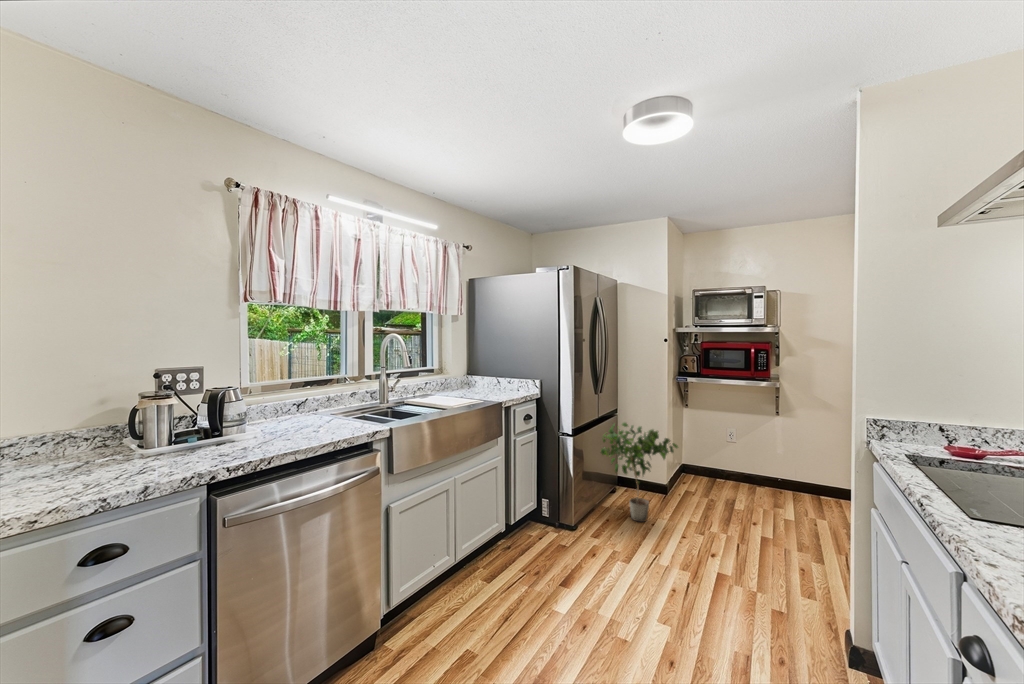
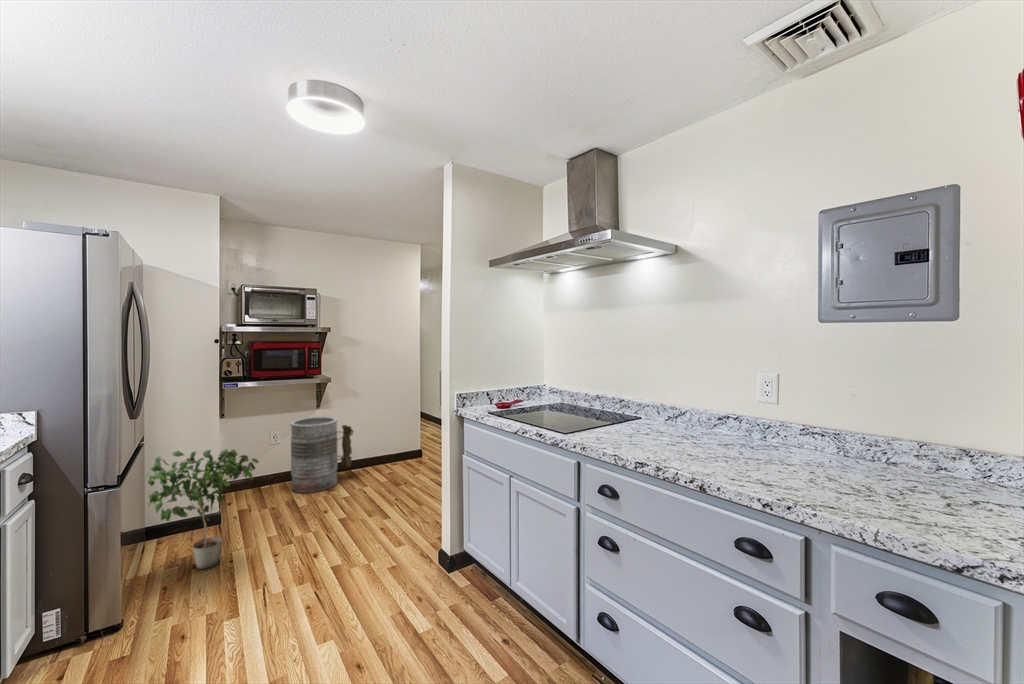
trash can: none [739,422,815,505] -> present [290,417,353,493]

